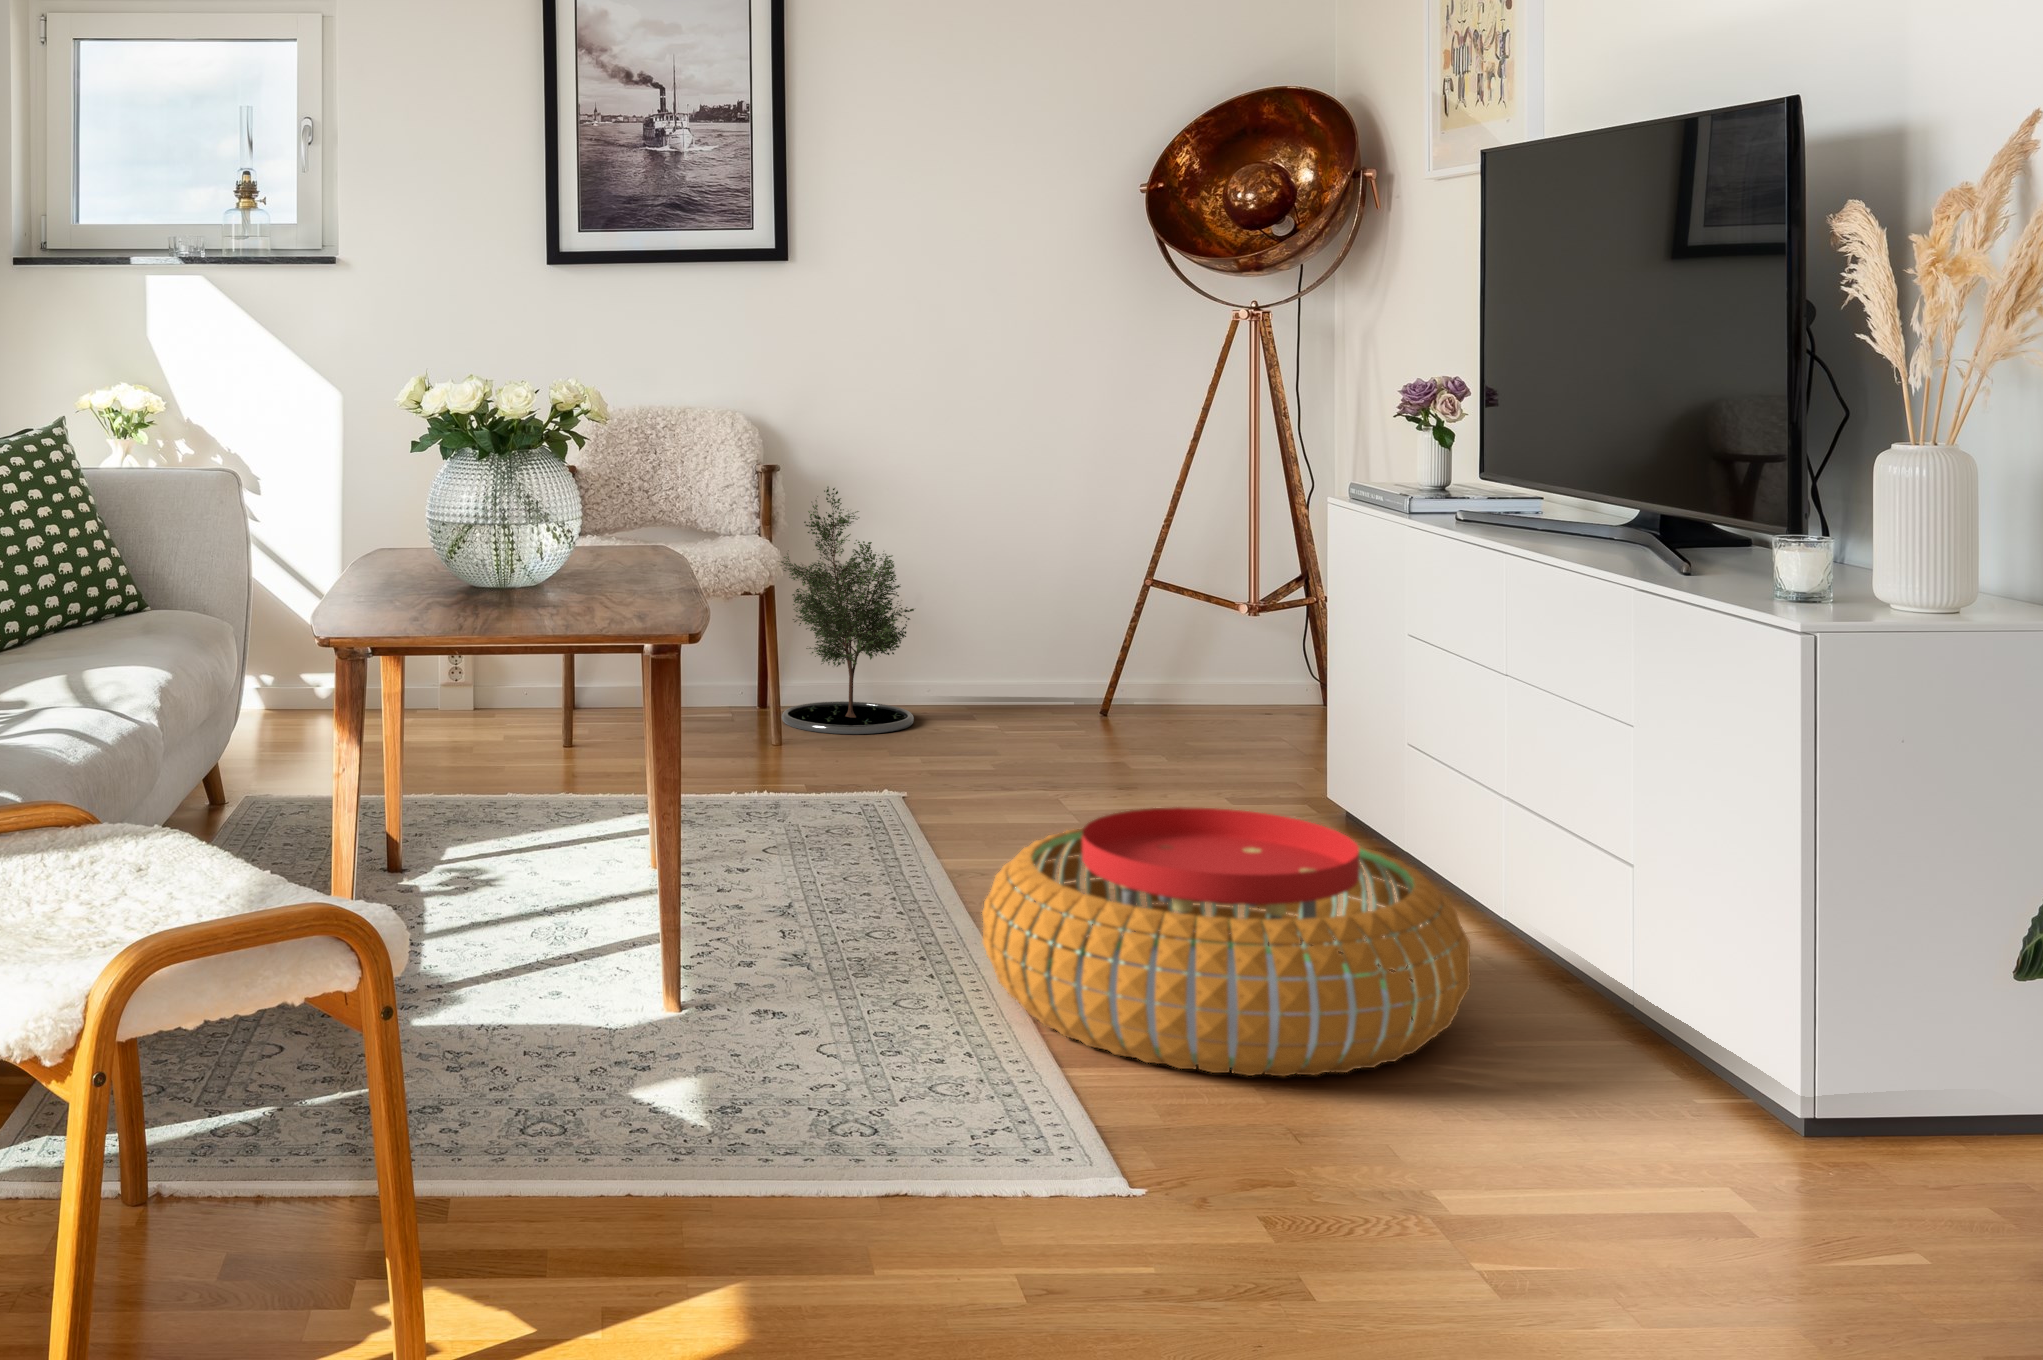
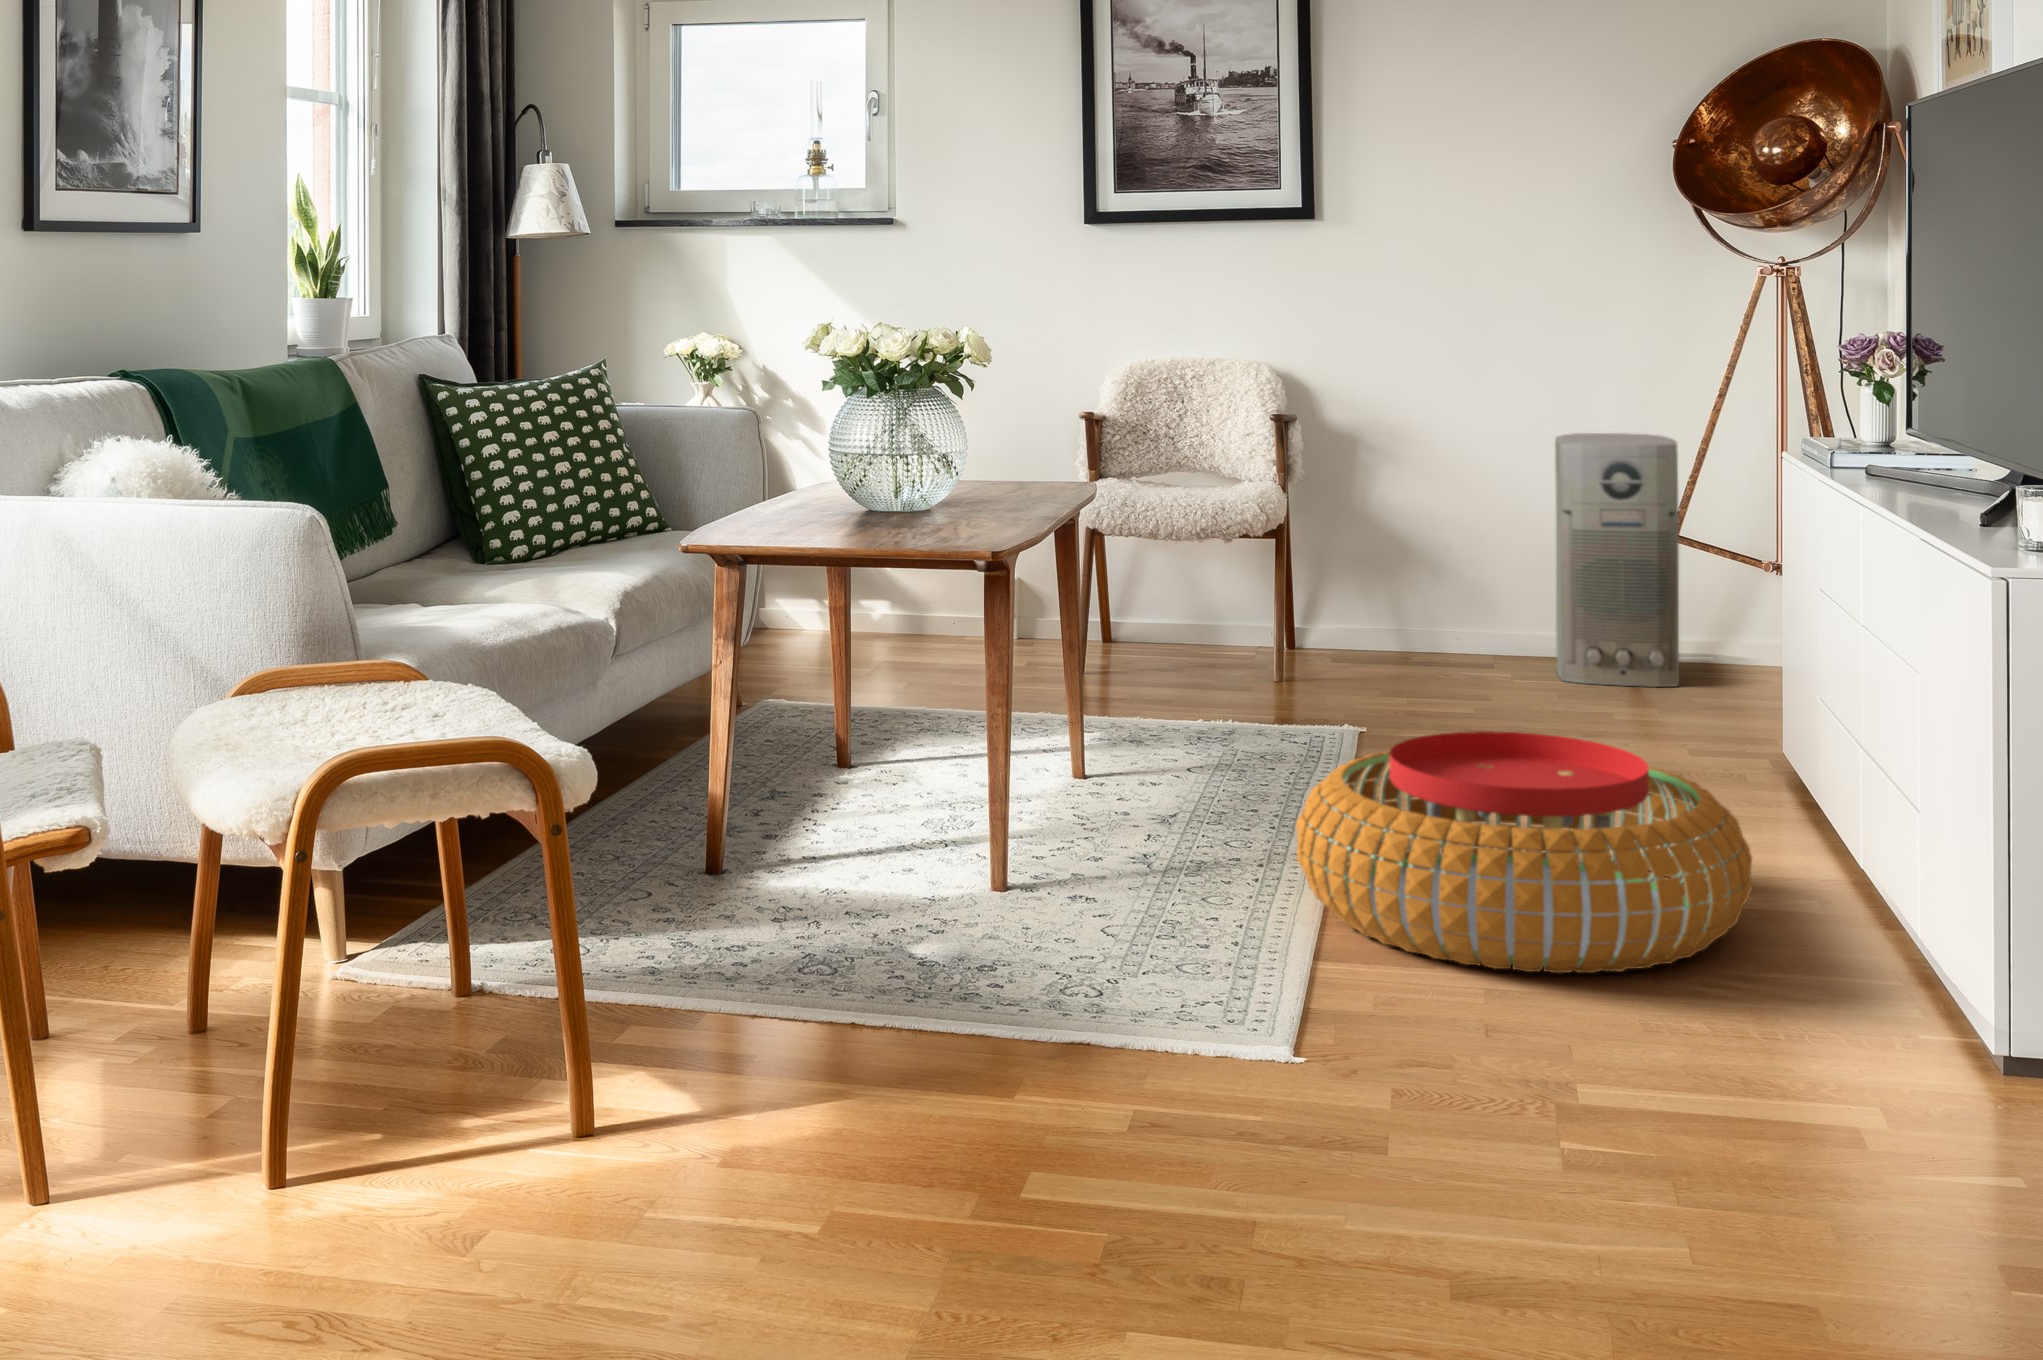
air purifier: none [1037,478,1169,736] -> present [1555,433,1679,687]
potted tree: present [780,487,914,734] -> none [1291,435,1433,673]

